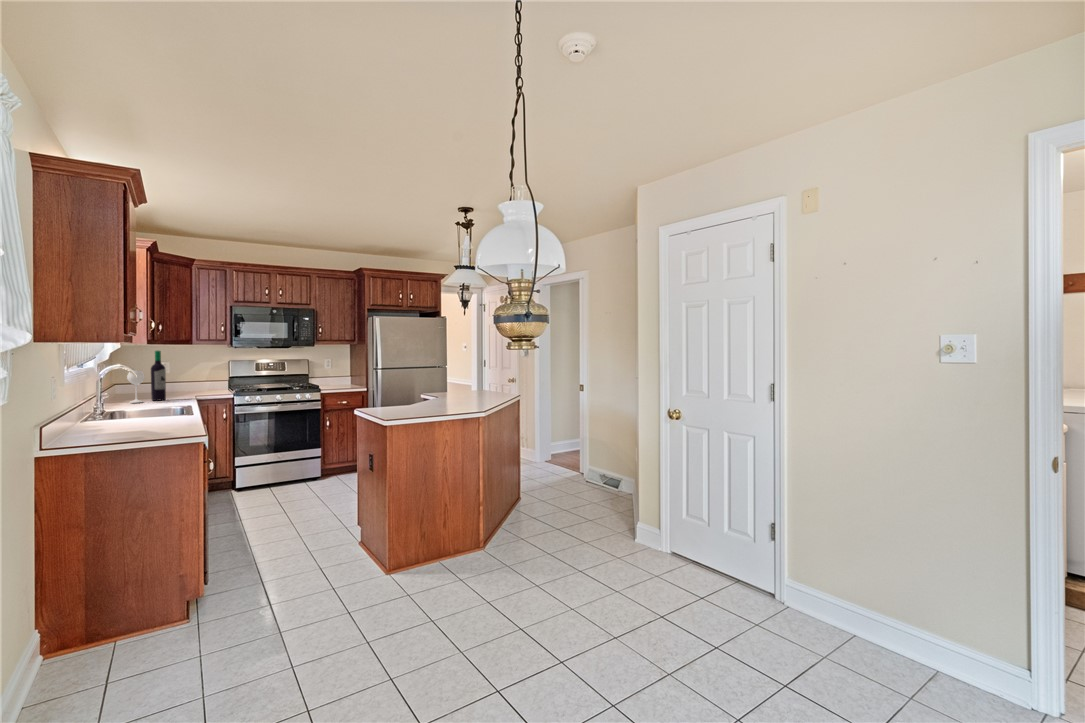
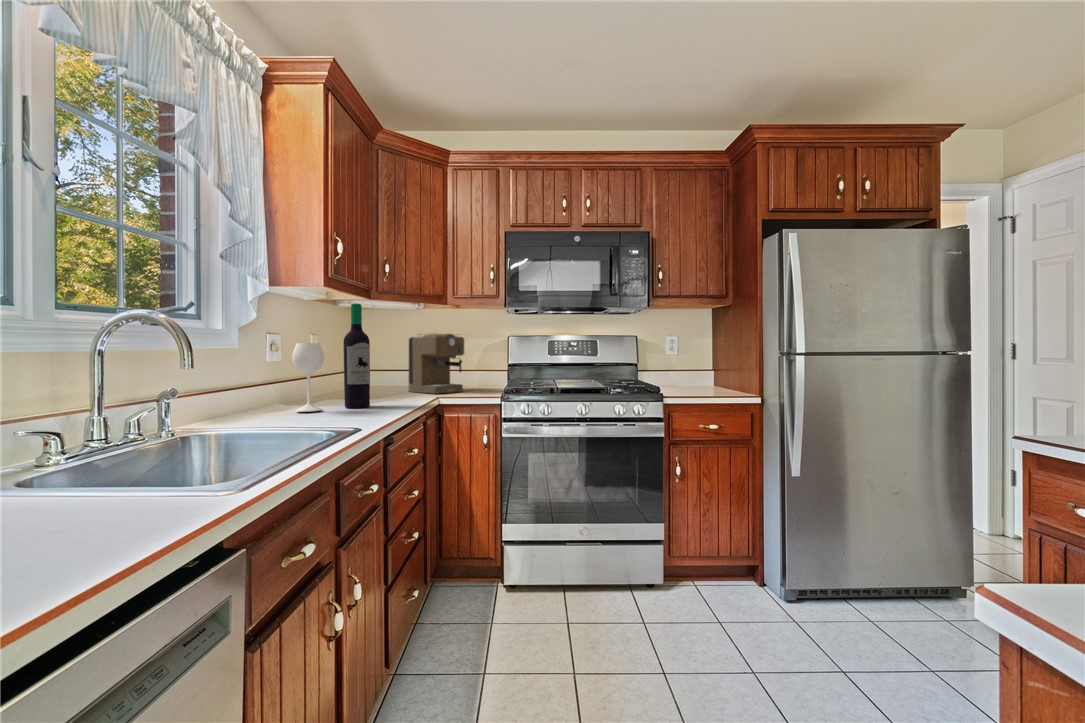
coffee maker: none [168,361,206,394] -> present [409,334,464,394]

